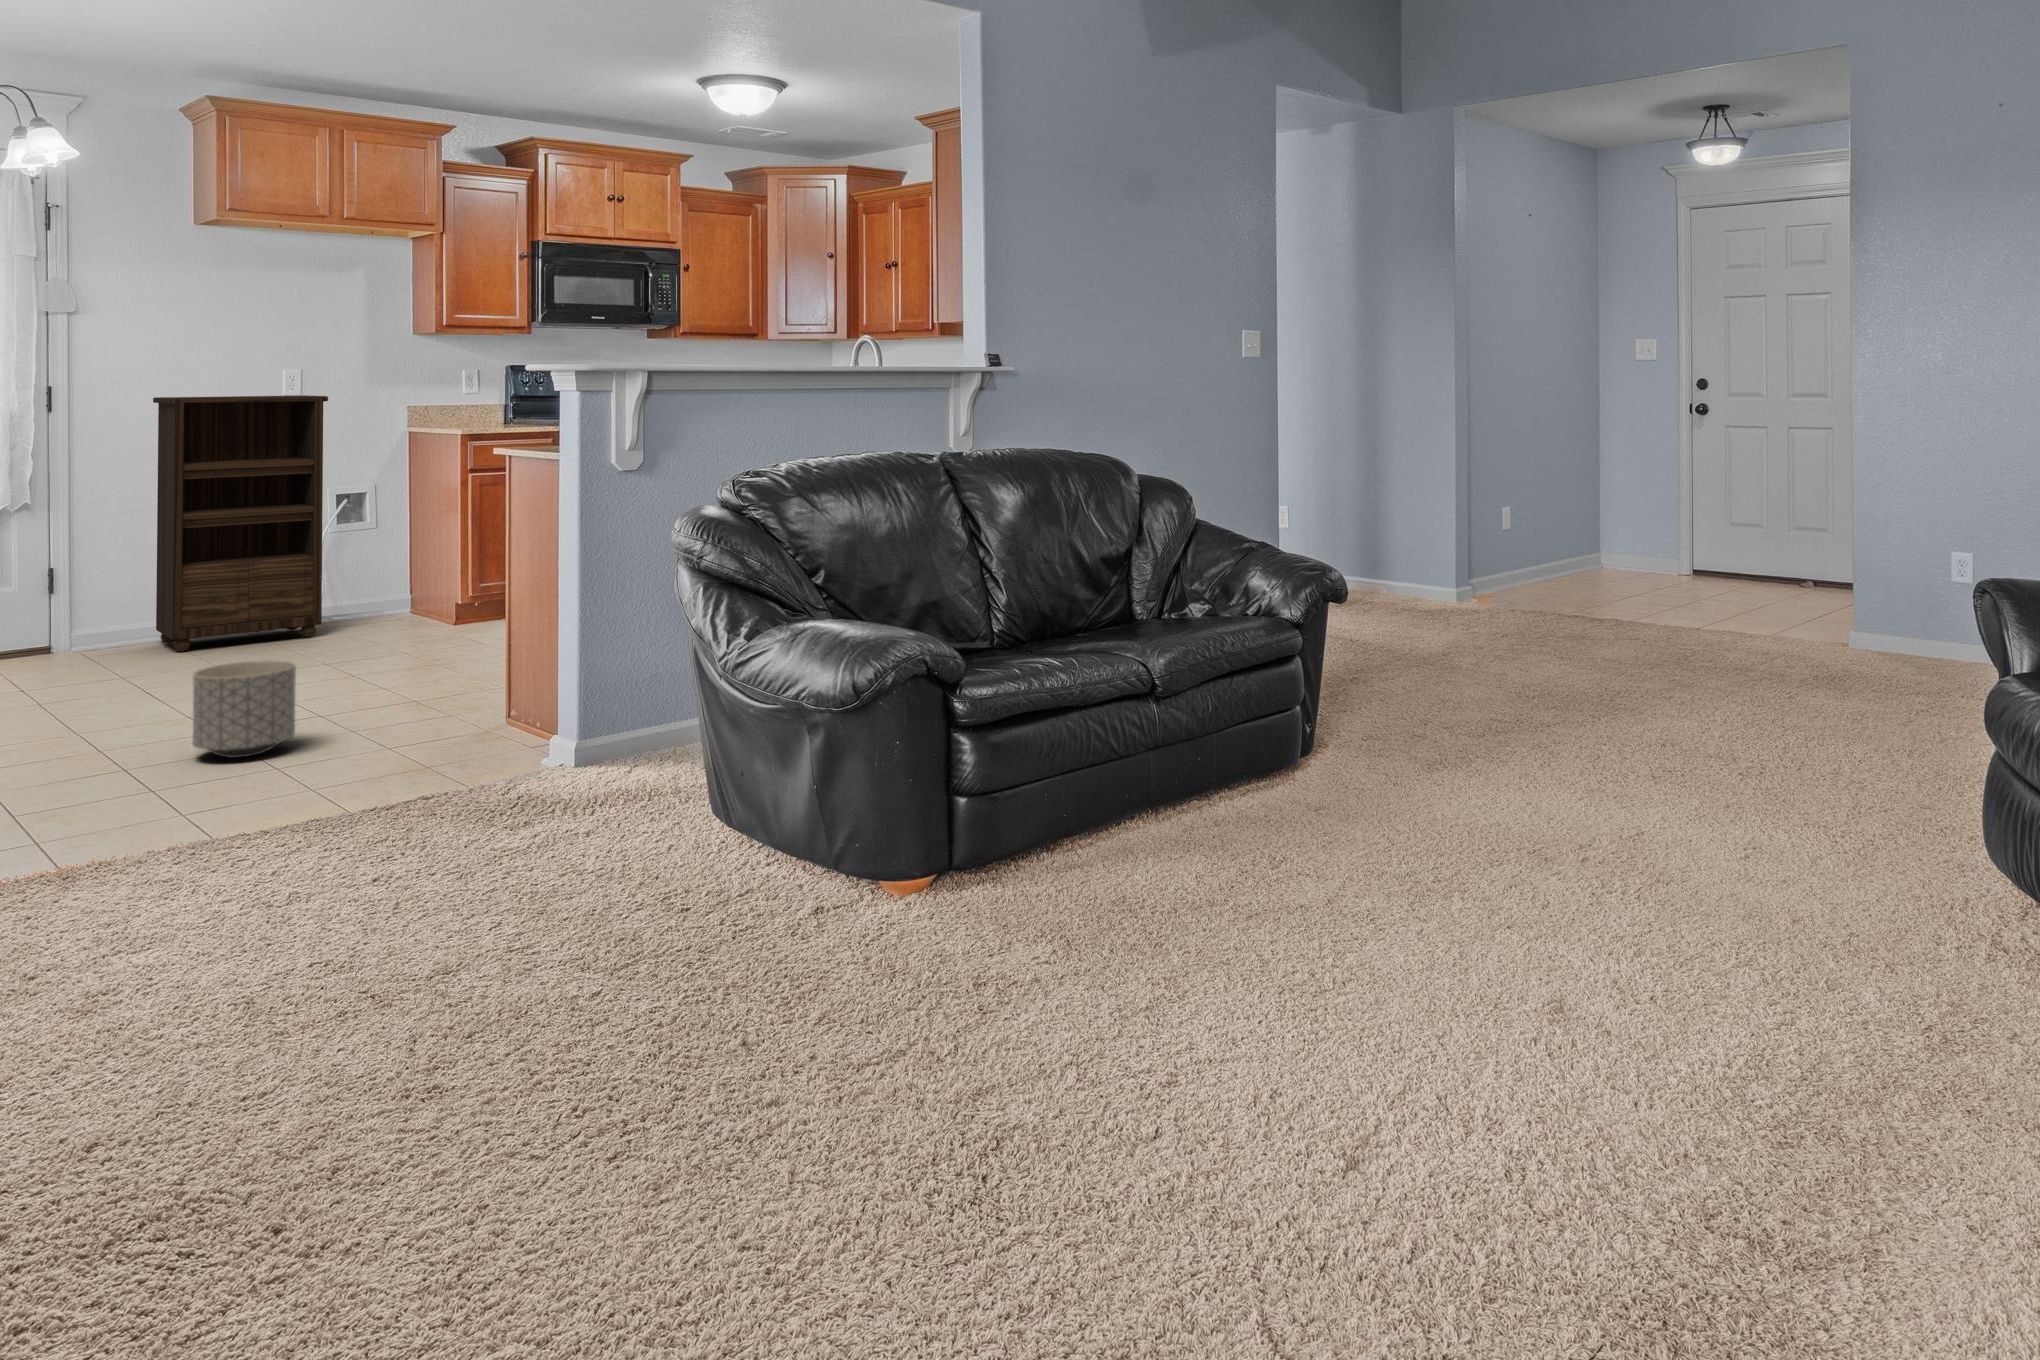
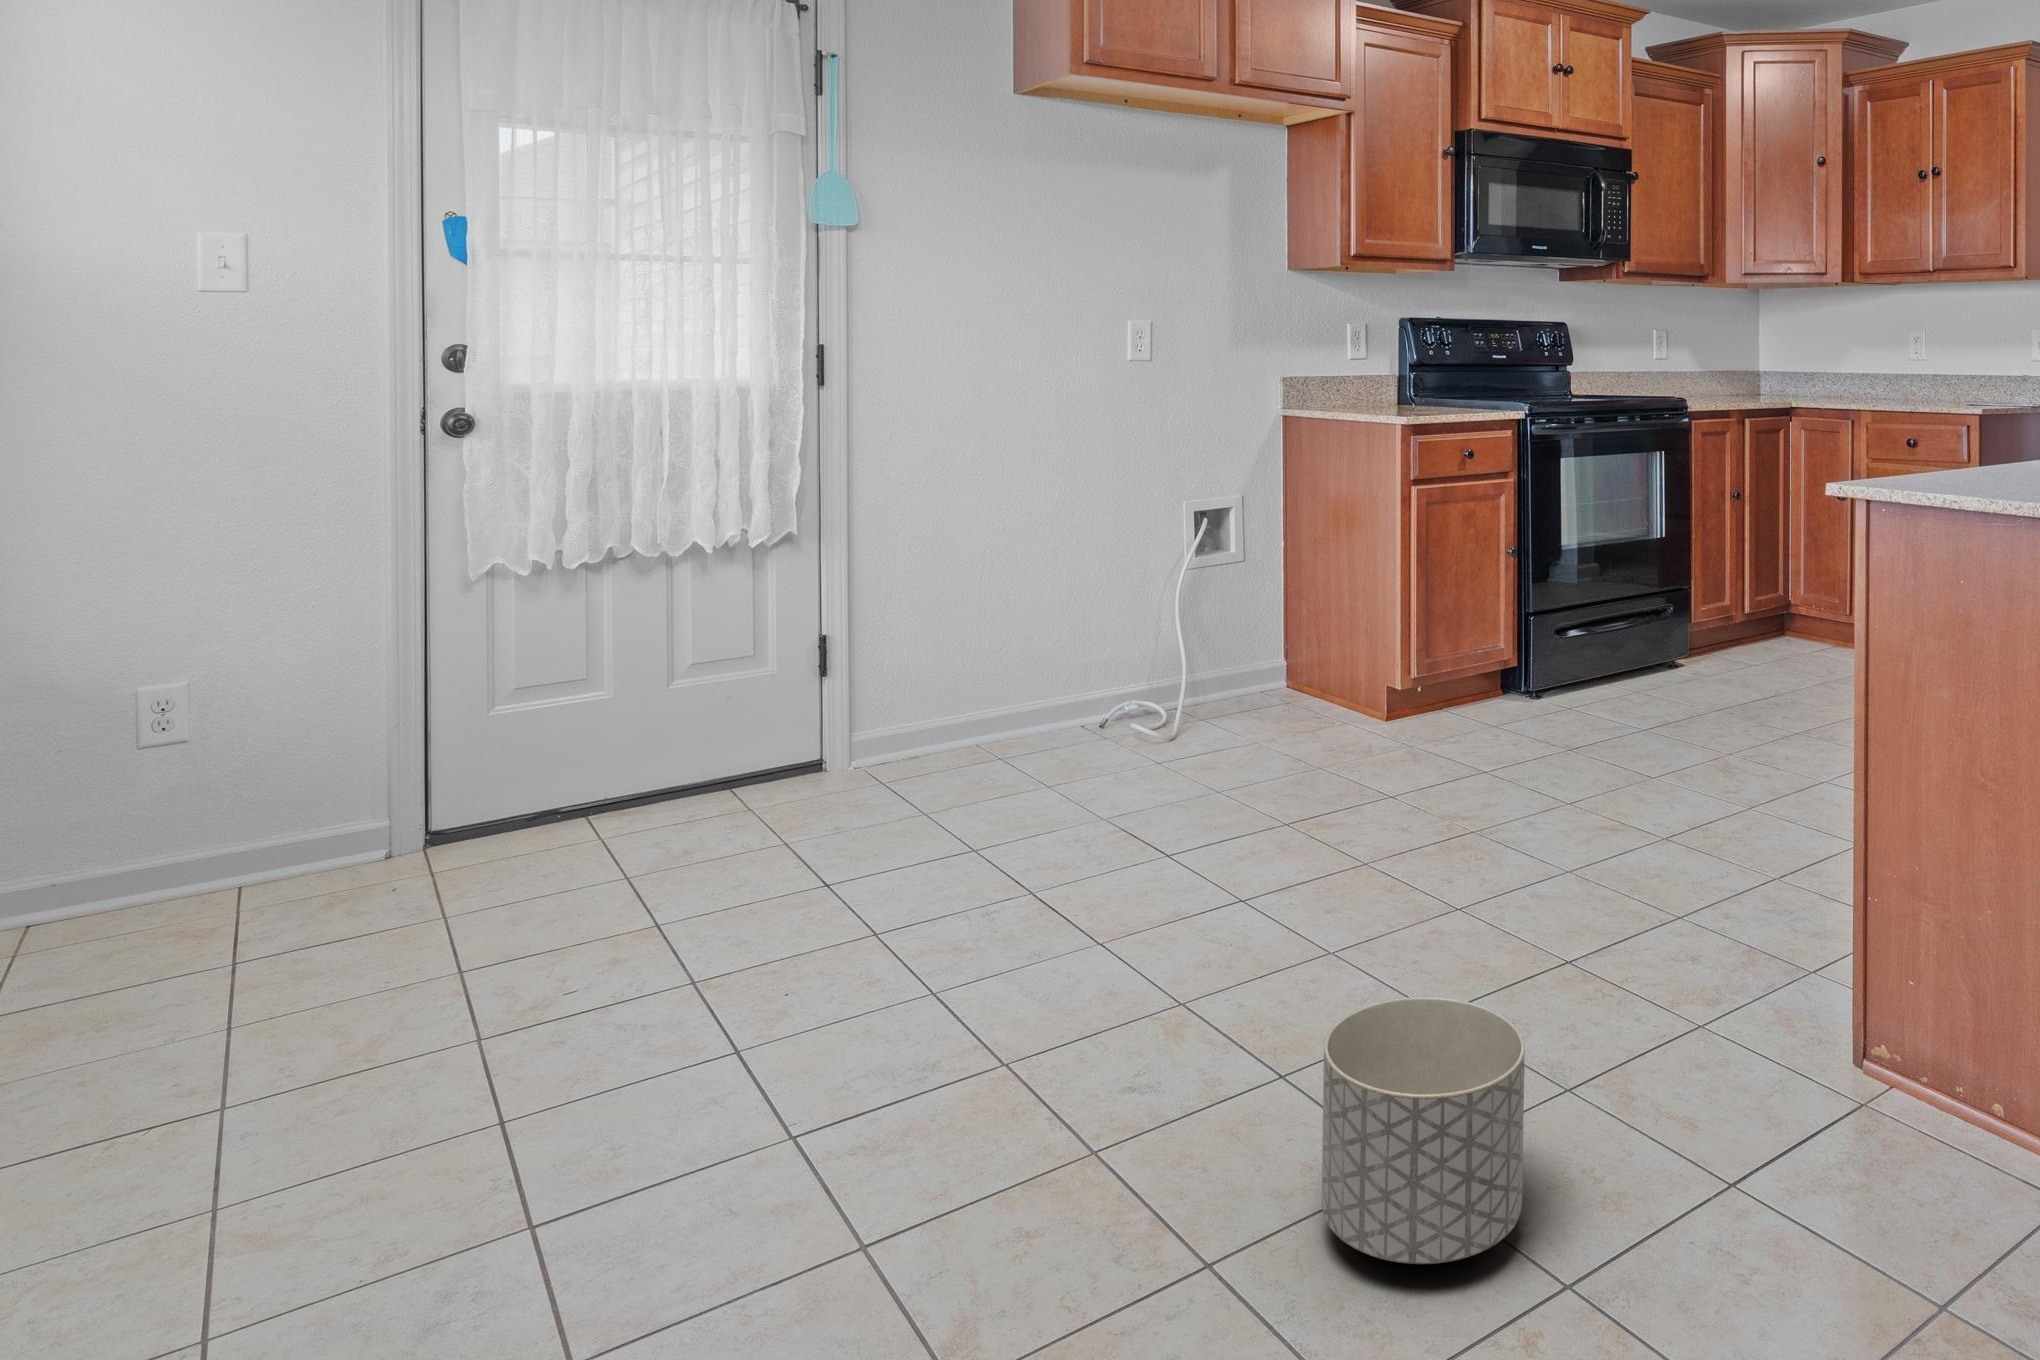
bookshelf: present [153,395,328,652] -> none [969,363,1225,779]

